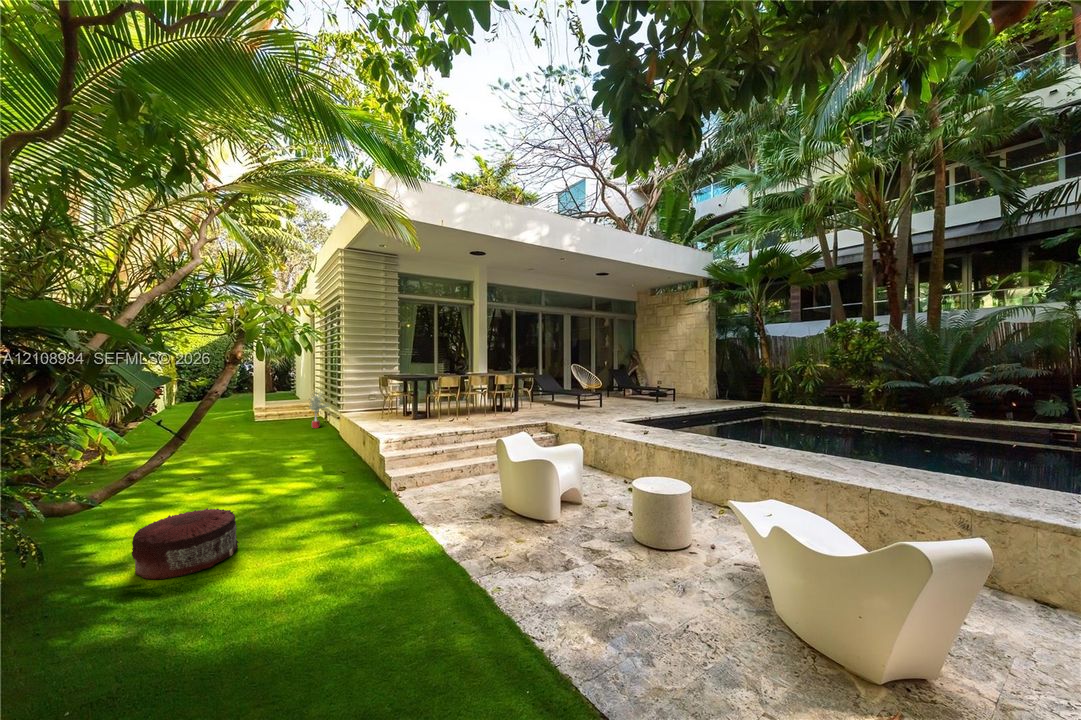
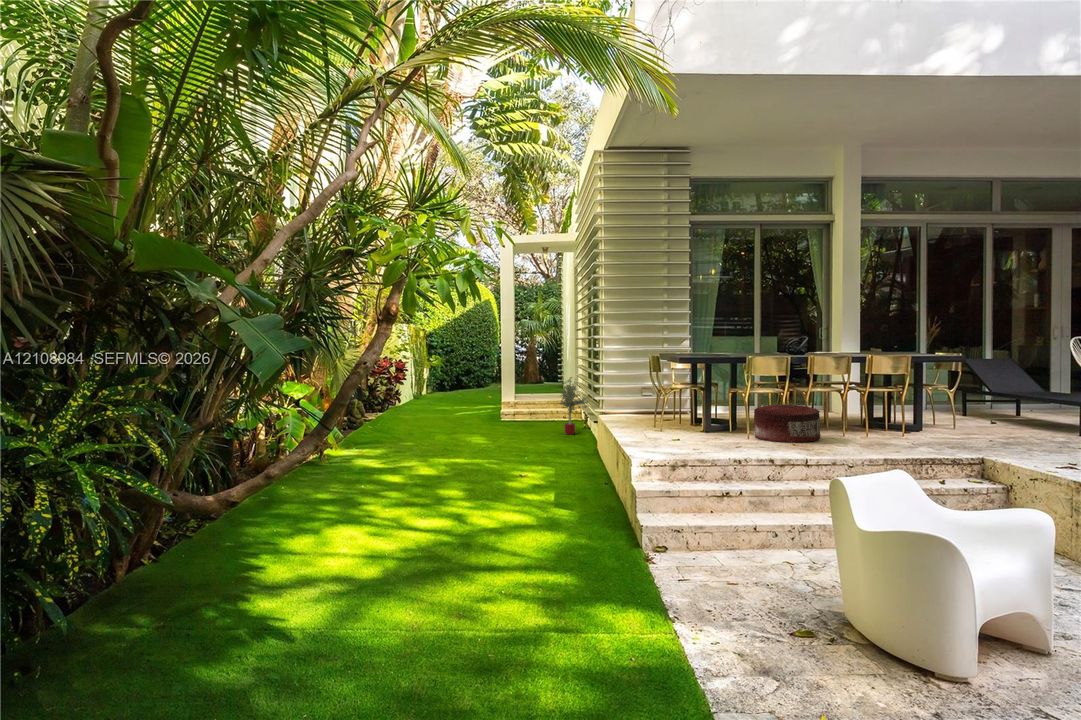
pouf: present [132,508,239,579] -> present [754,404,821,443]

